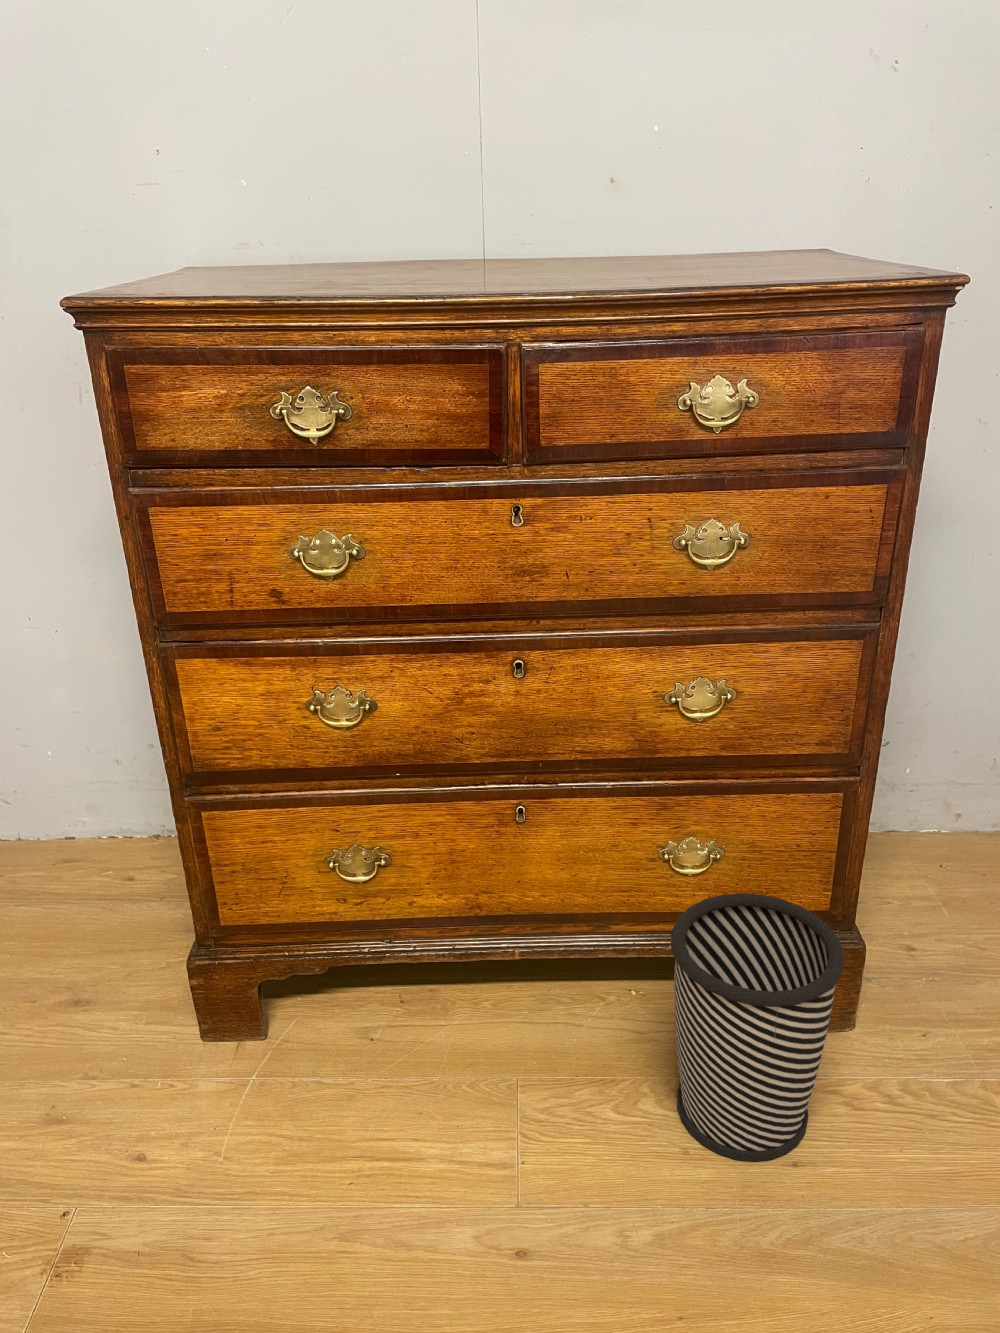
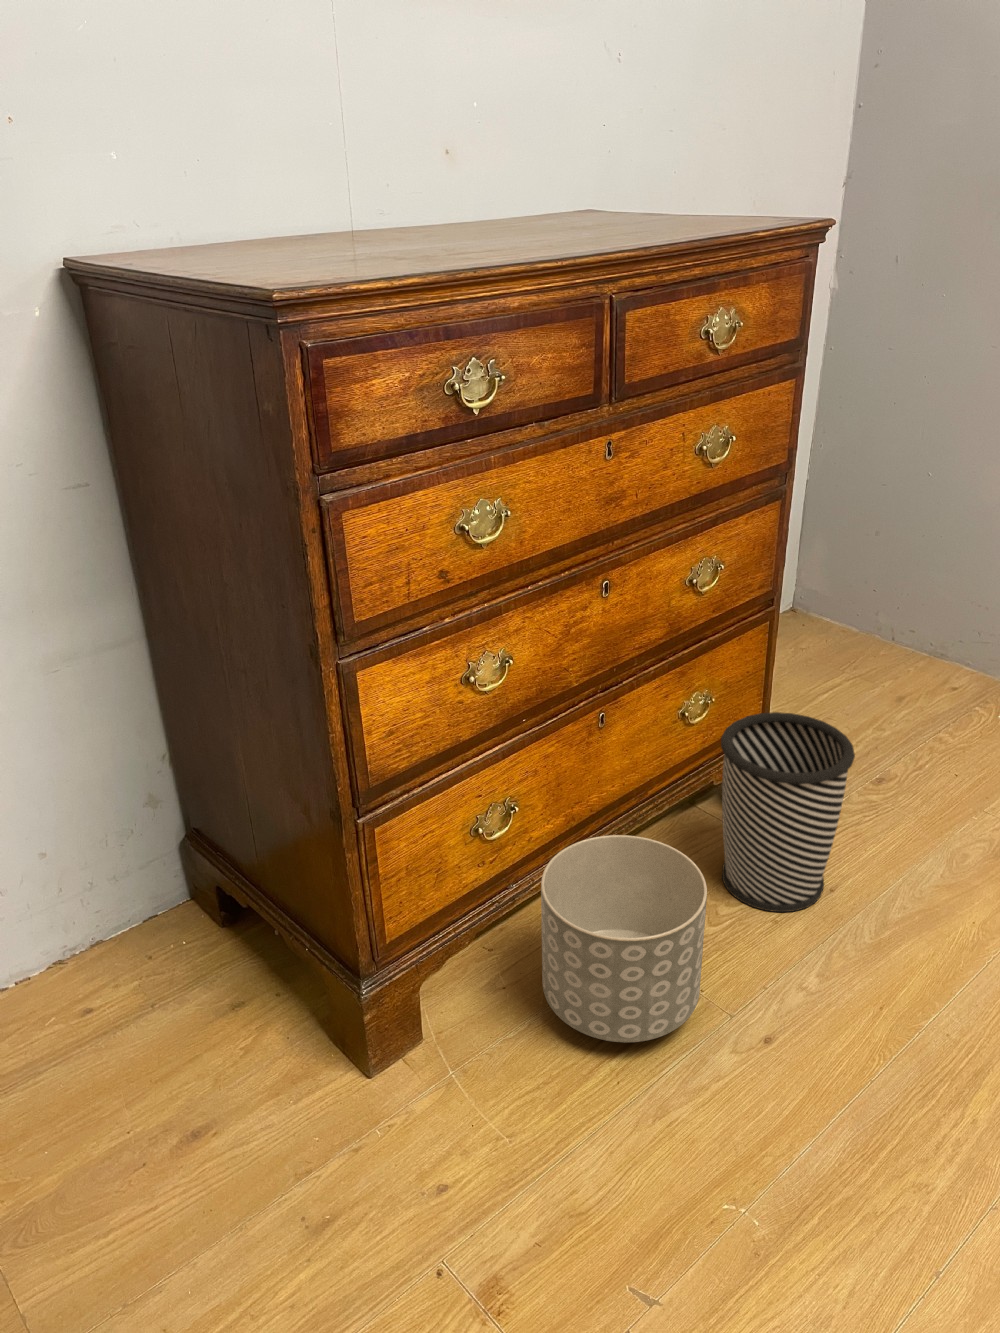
planter: none [341,929,527,1169] -> present [541,835,707,1042]

